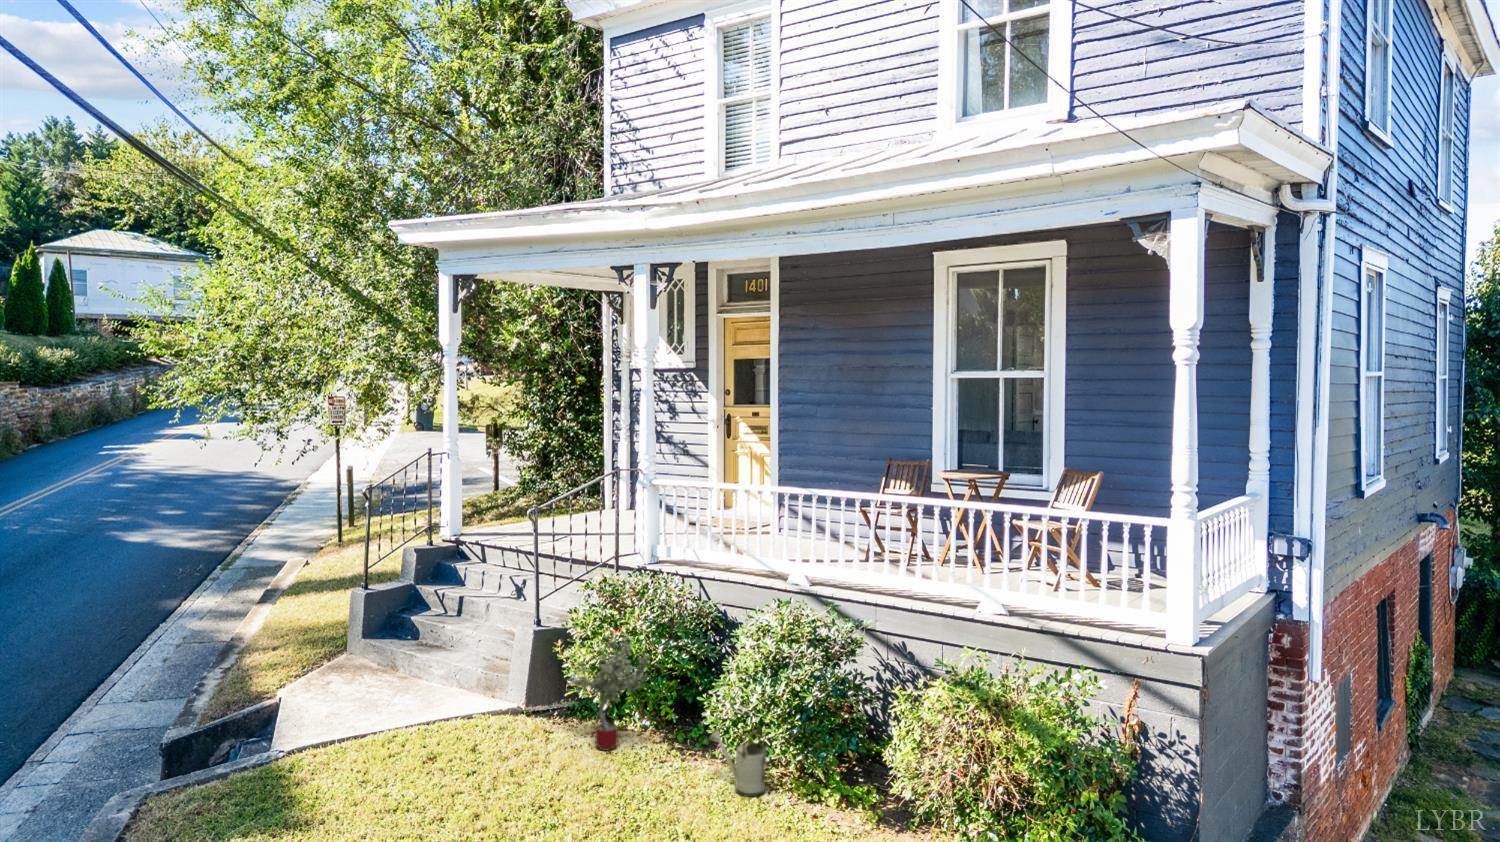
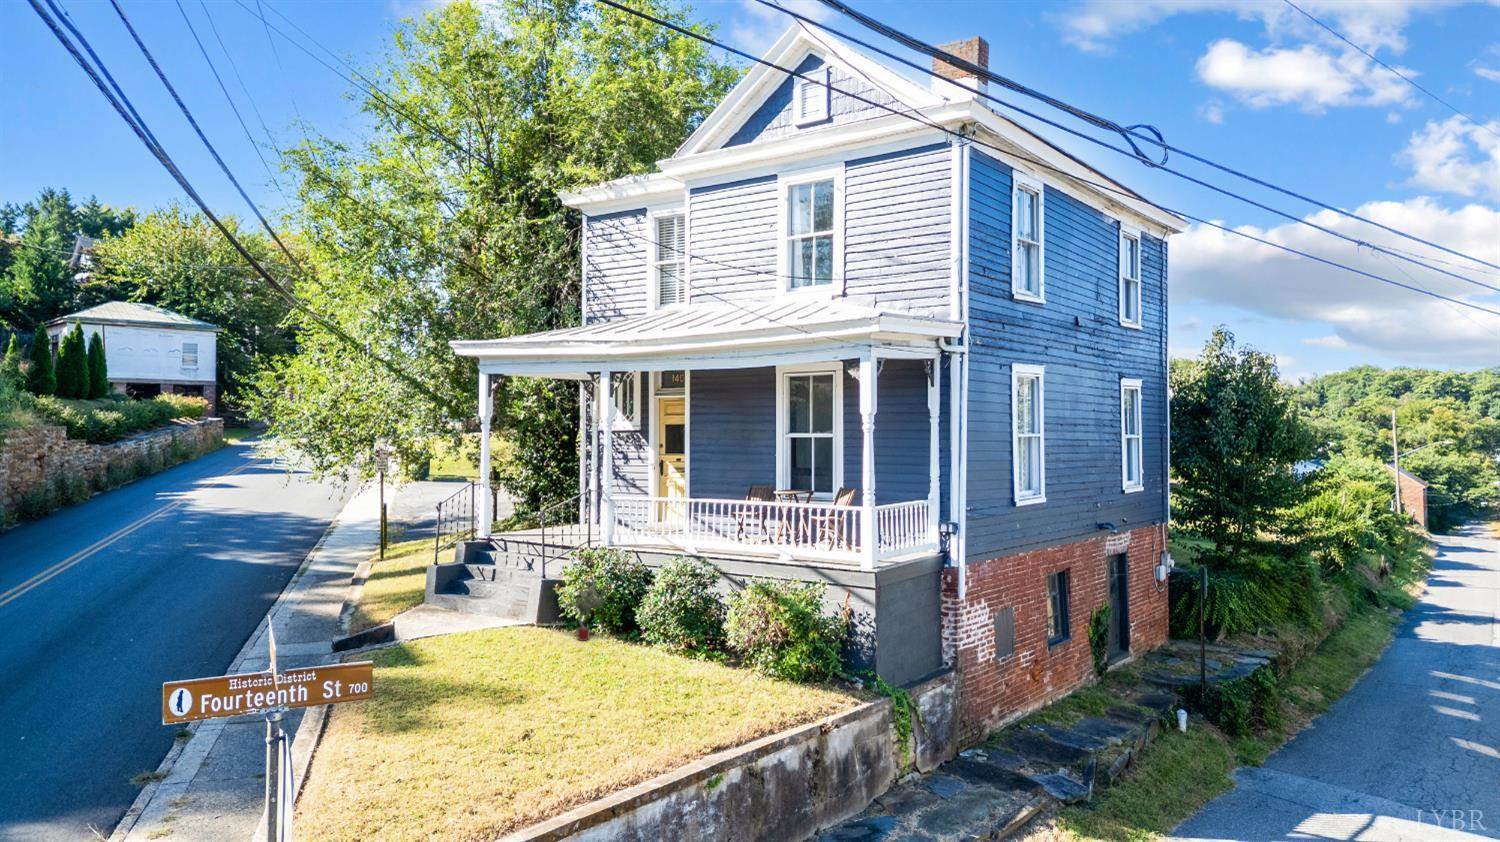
watering can: present [709,729,770,797] -> none [637,622,669,655]

